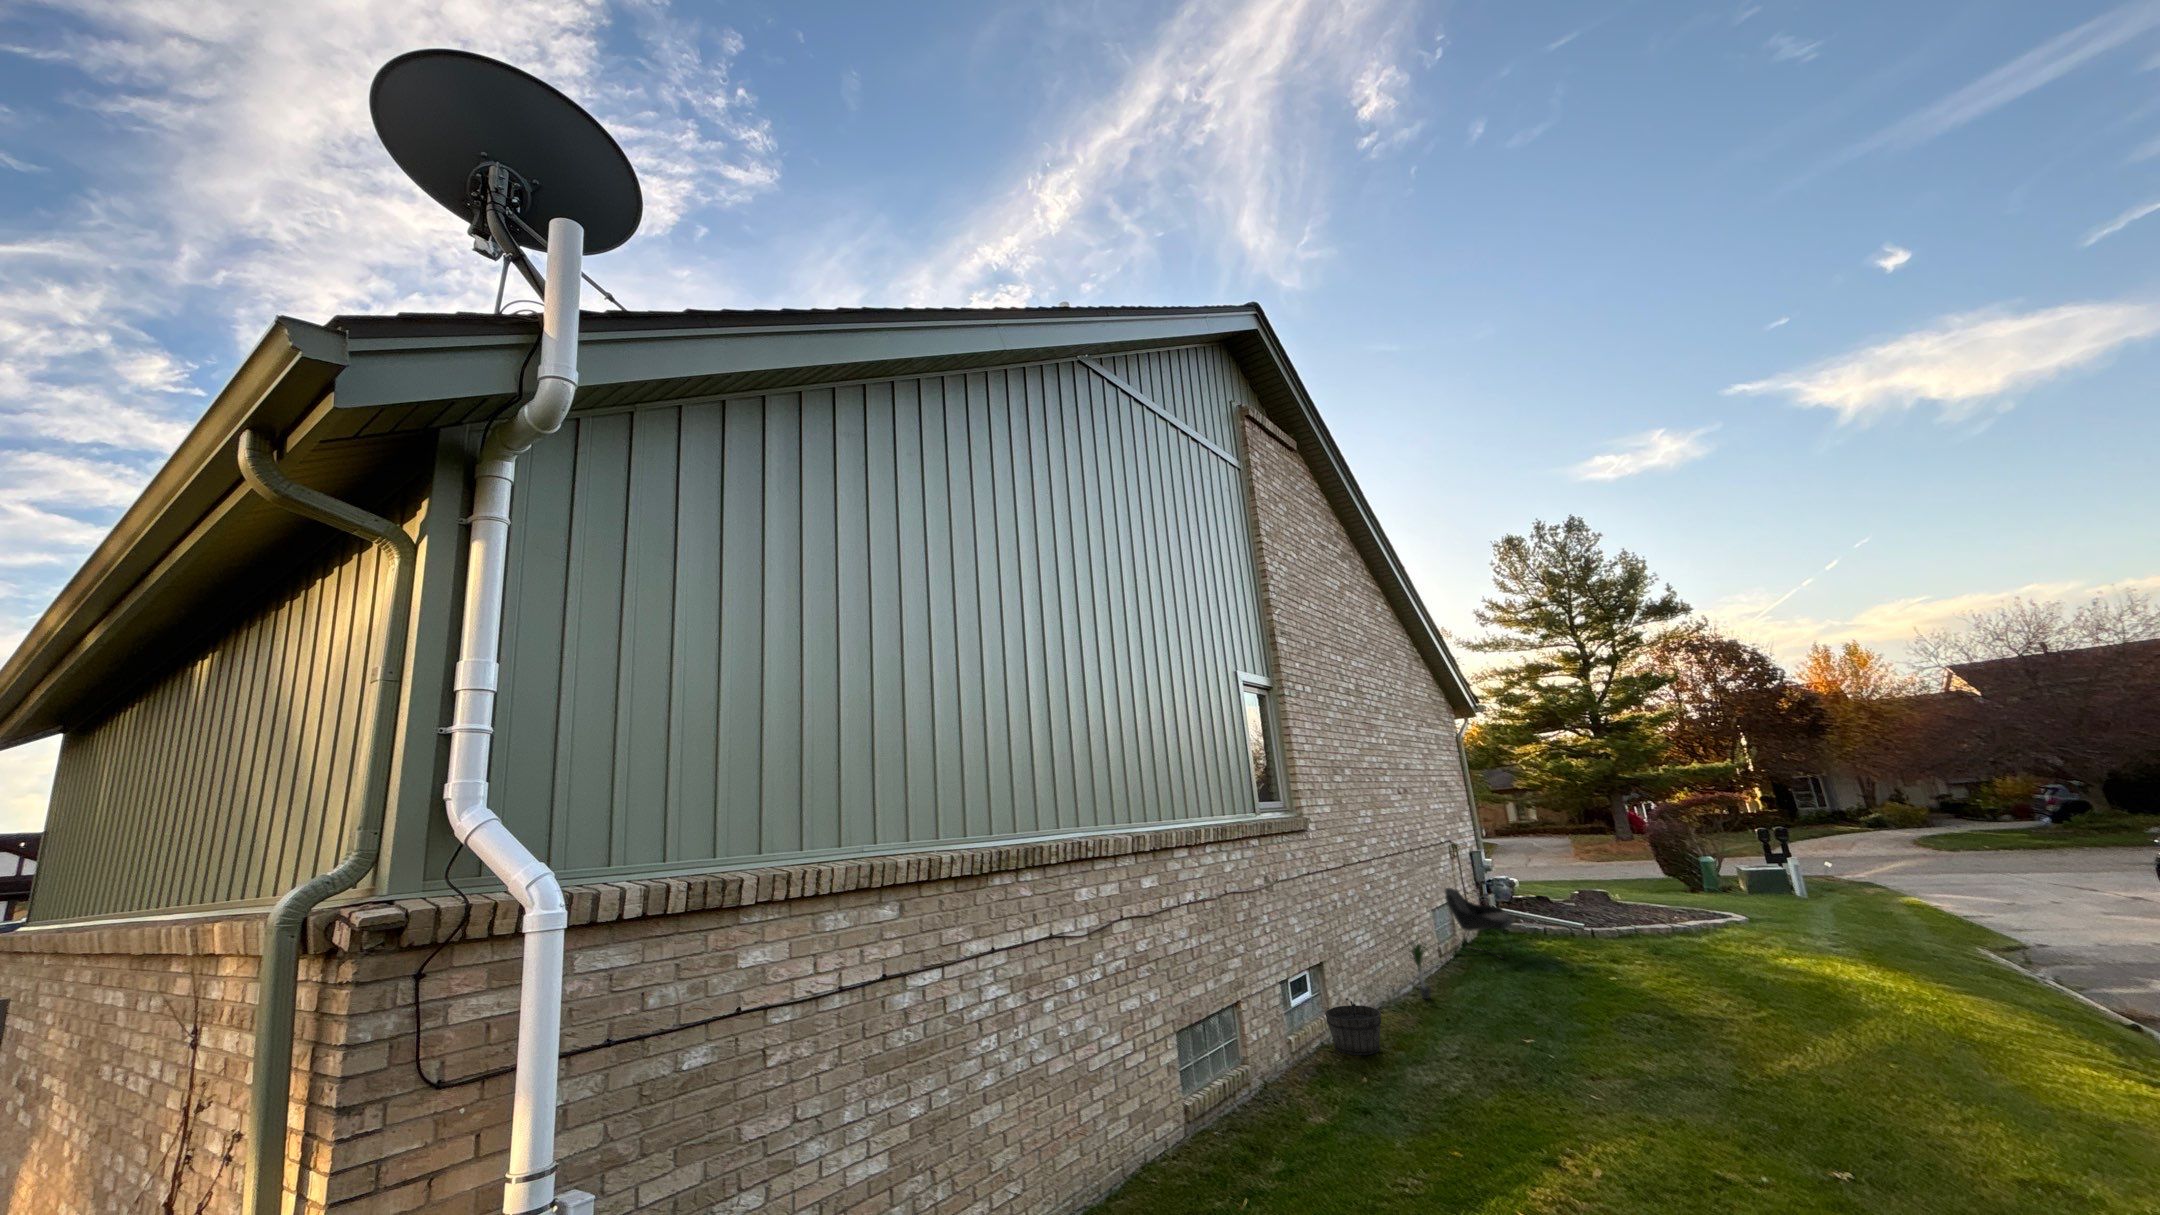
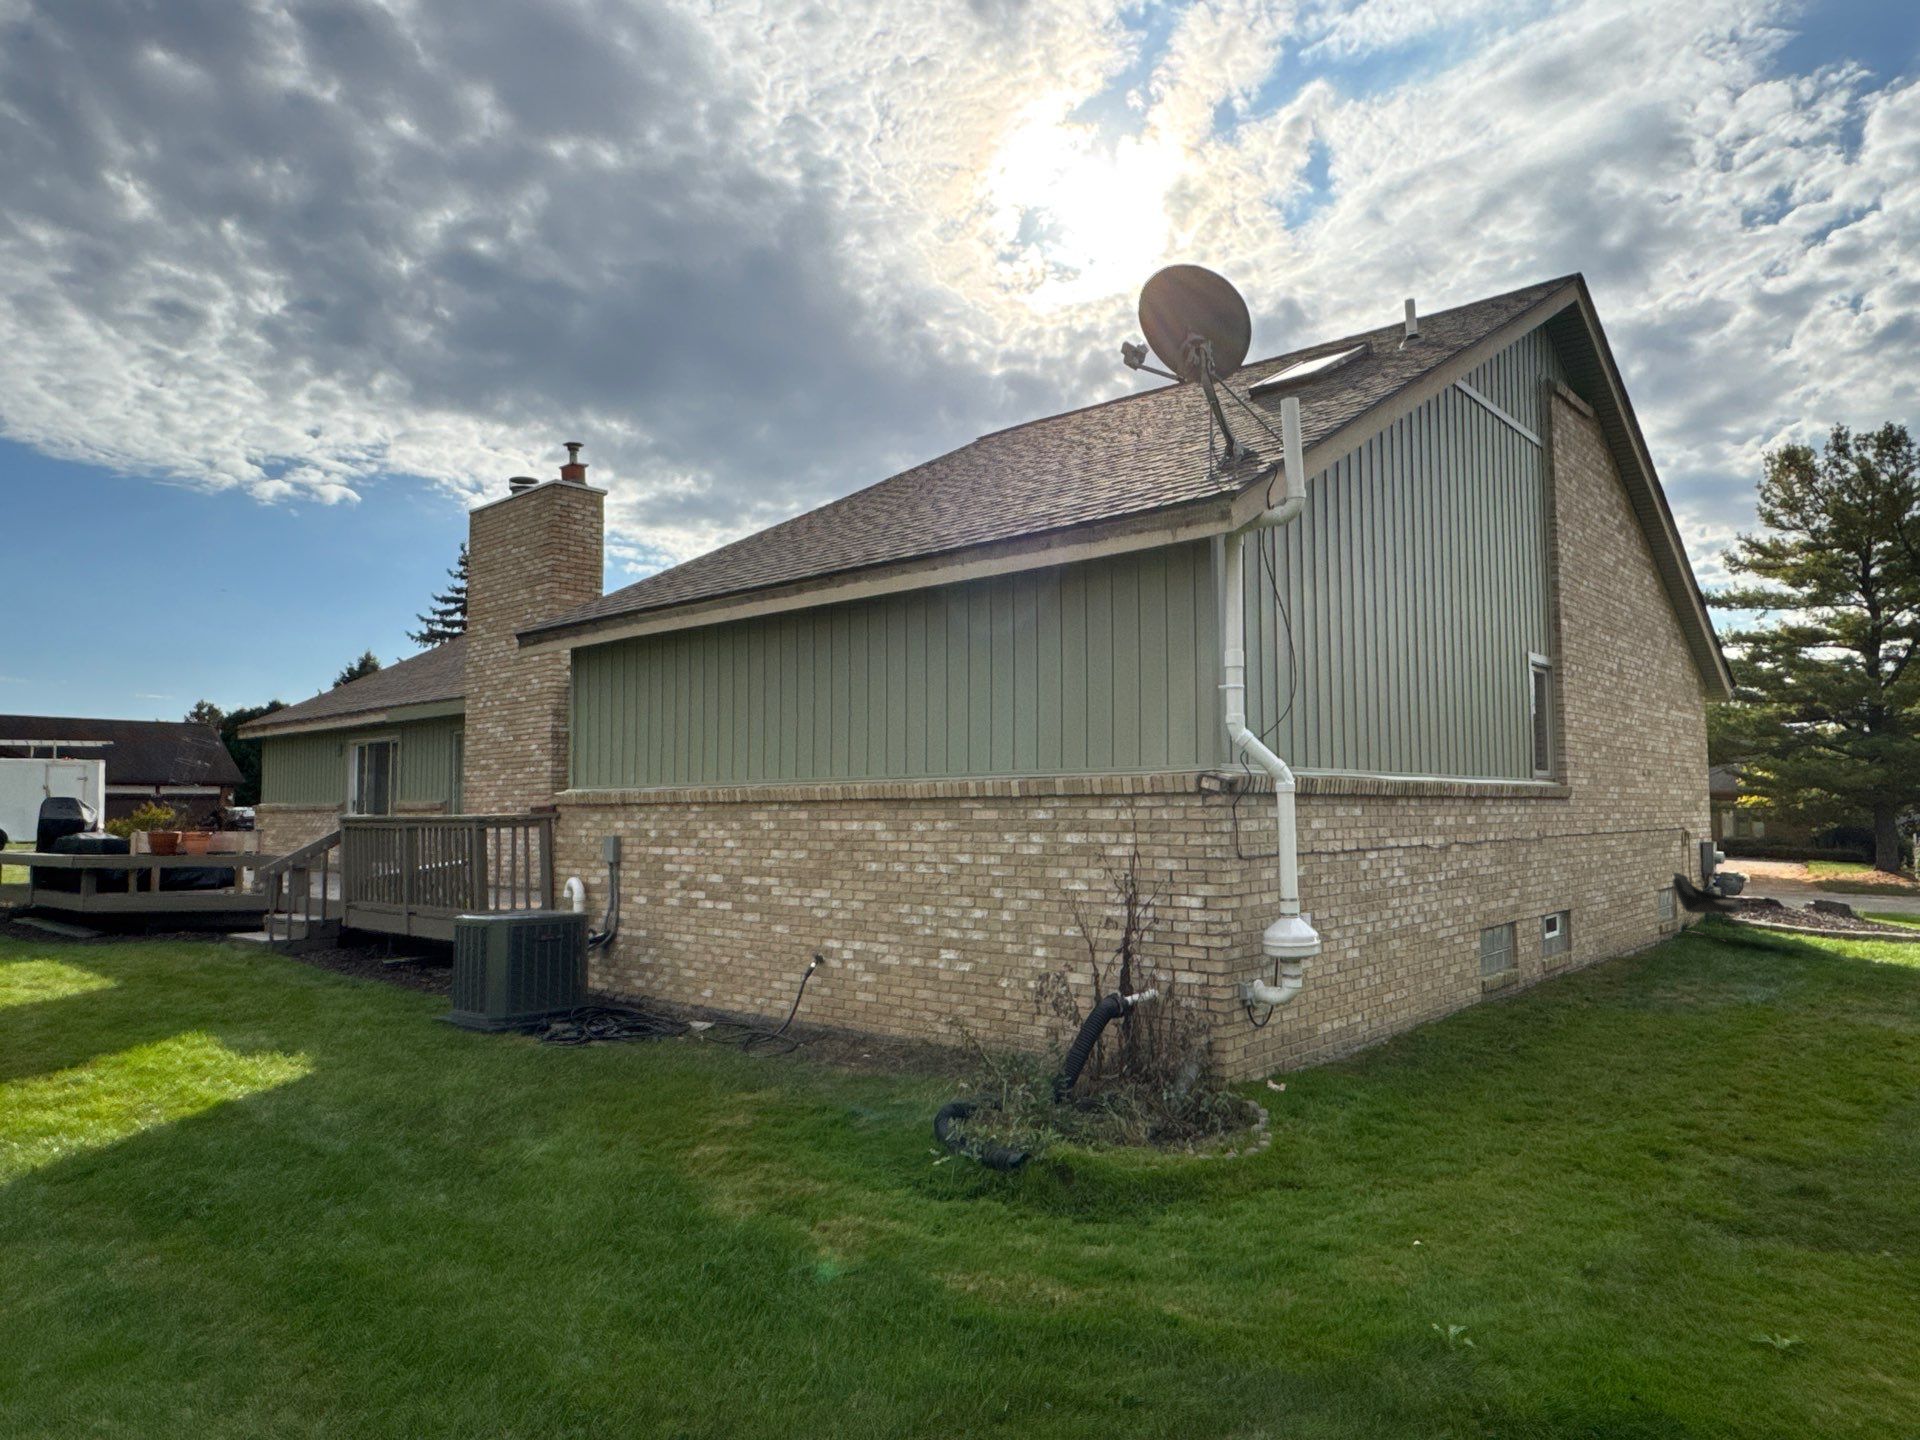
potted plant: present [1402,940,1430,999] -> none [1625,900,1669,960]
wooden bucket: present [1325,999,1381,1055] -> none [1569,940,1620,983]

